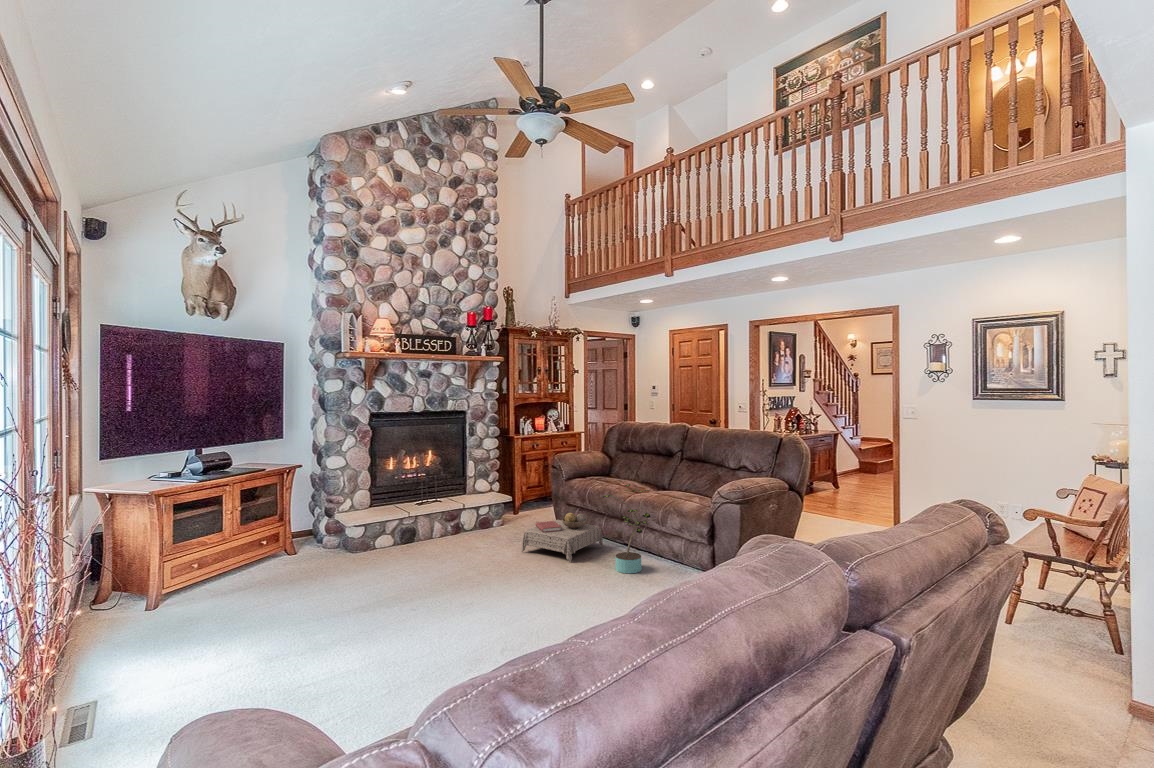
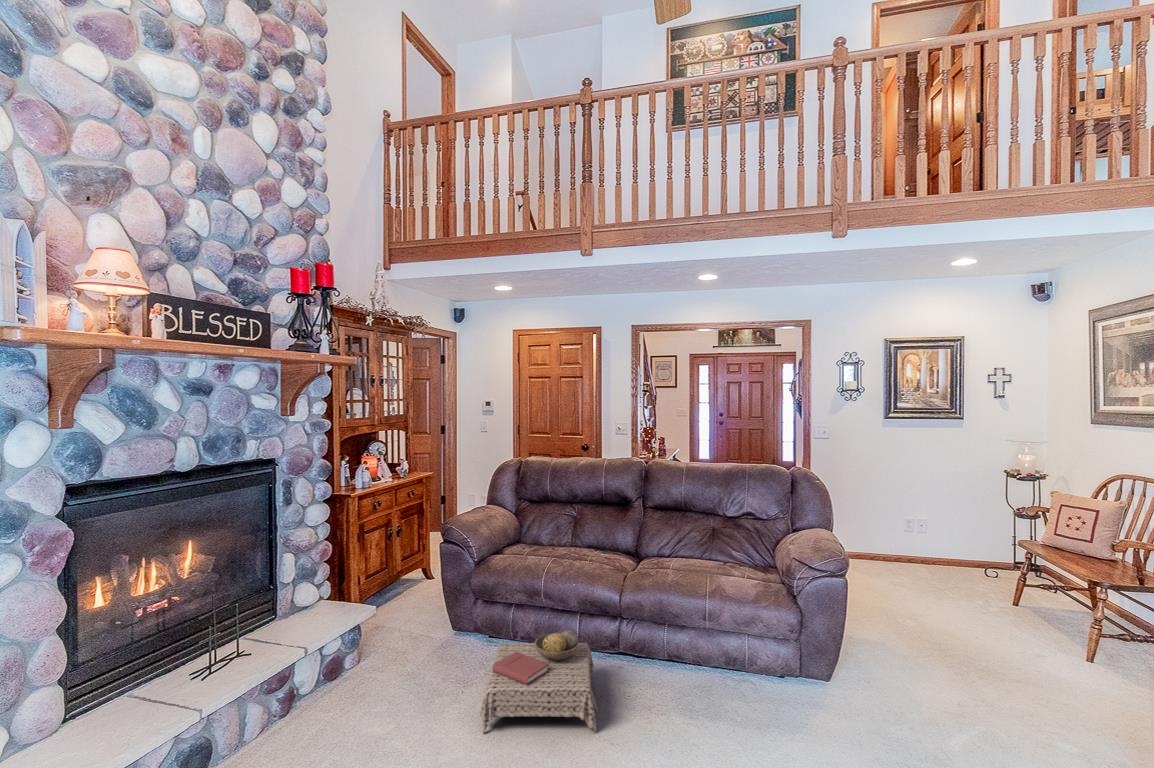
potted plant: present [603,484,650,573] -> none [660,573,745,730]

